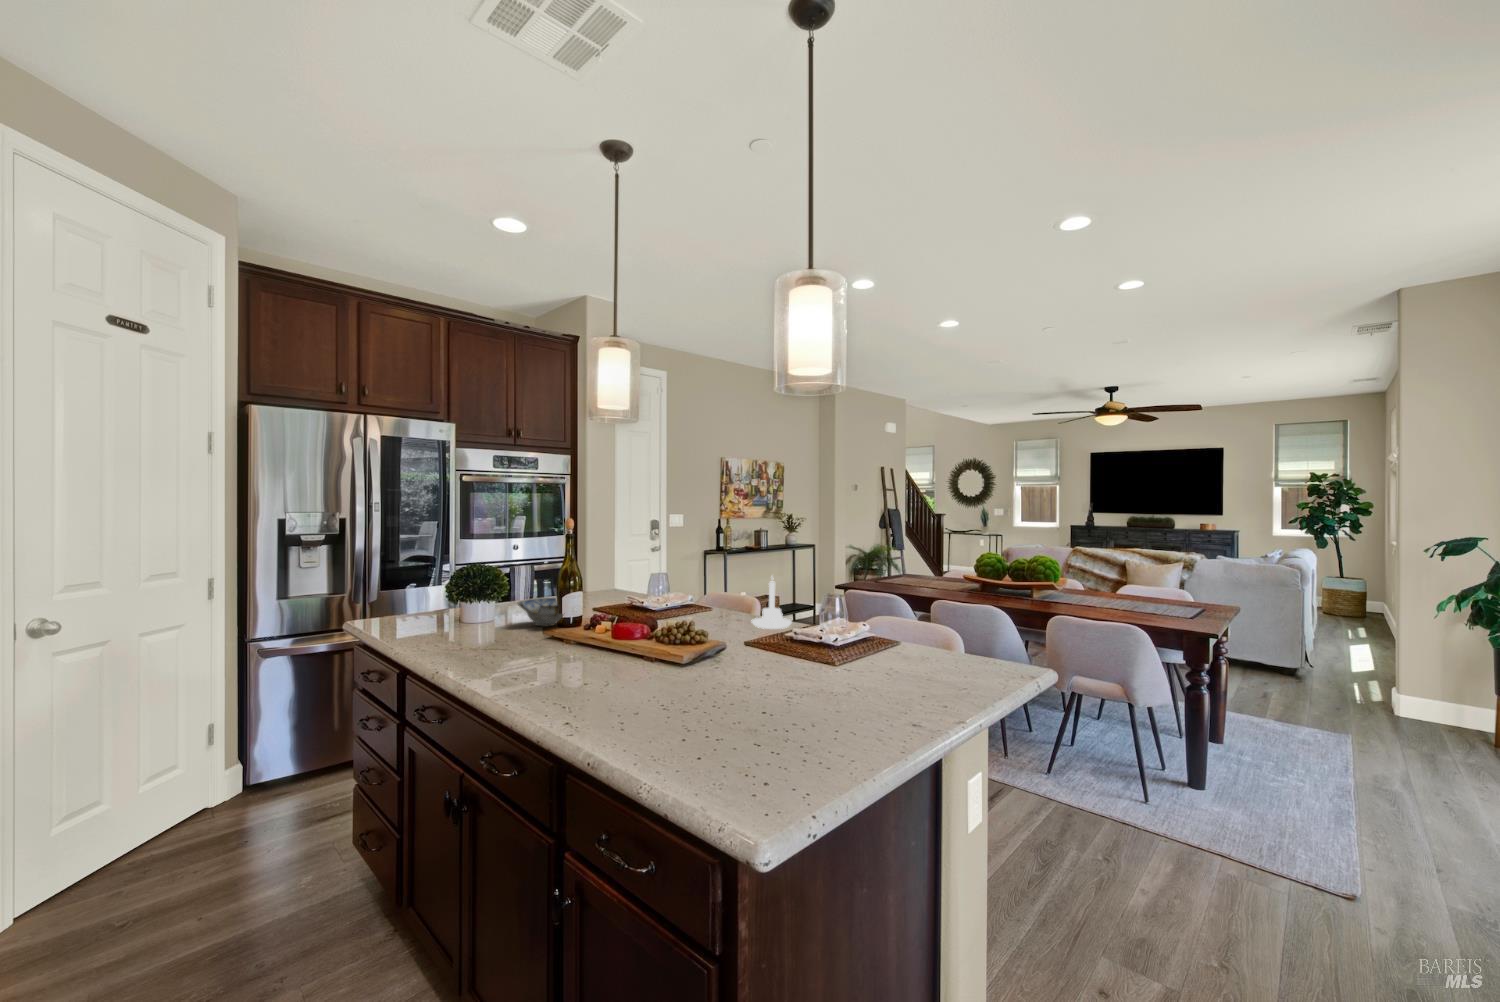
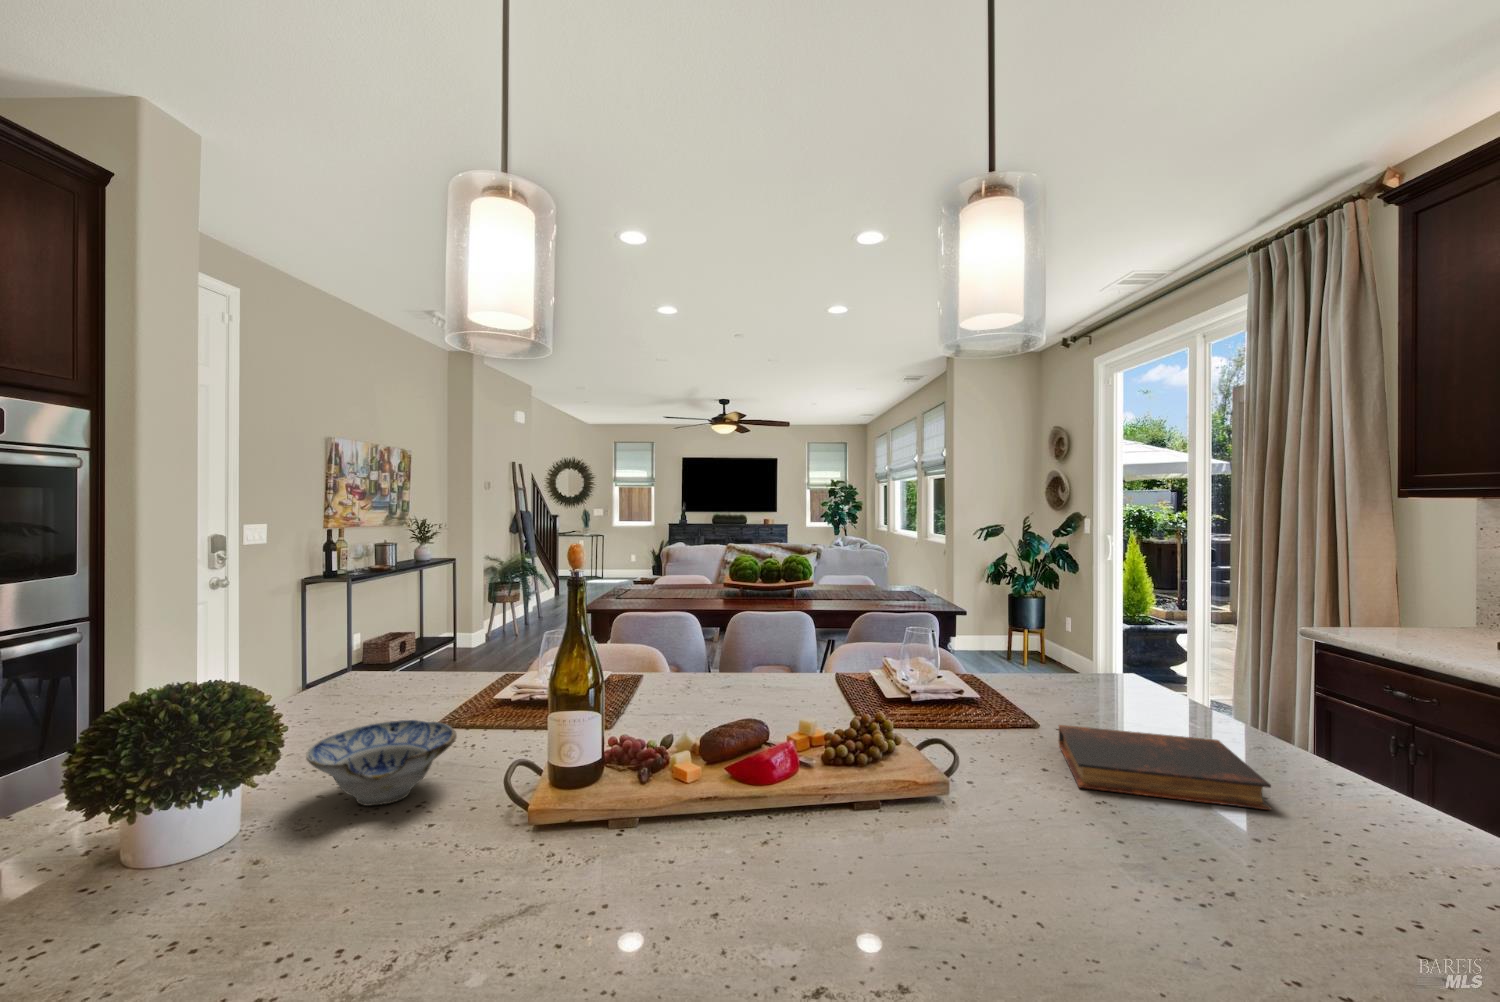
candle holder: present [752,577,792,629] -> none [741,613,804,700]
book: none [789,654,916,702] -> present [1059,725,1271,810]

